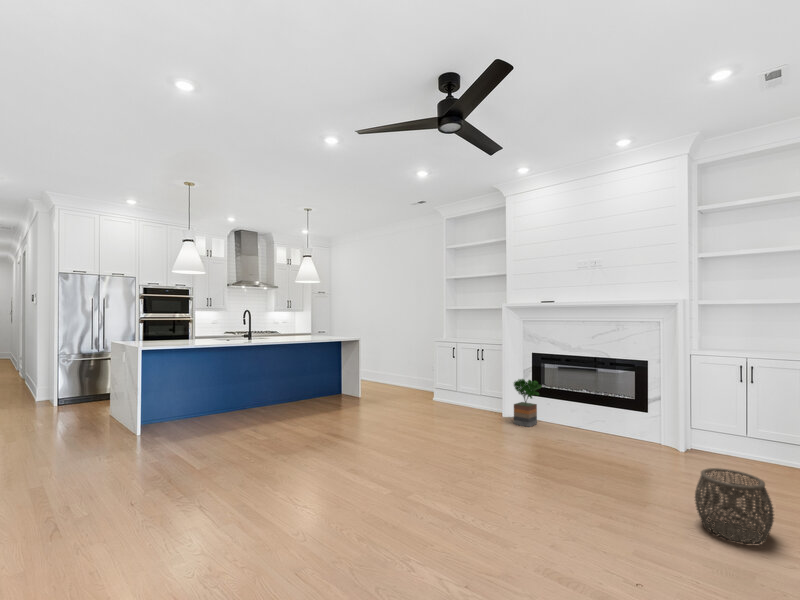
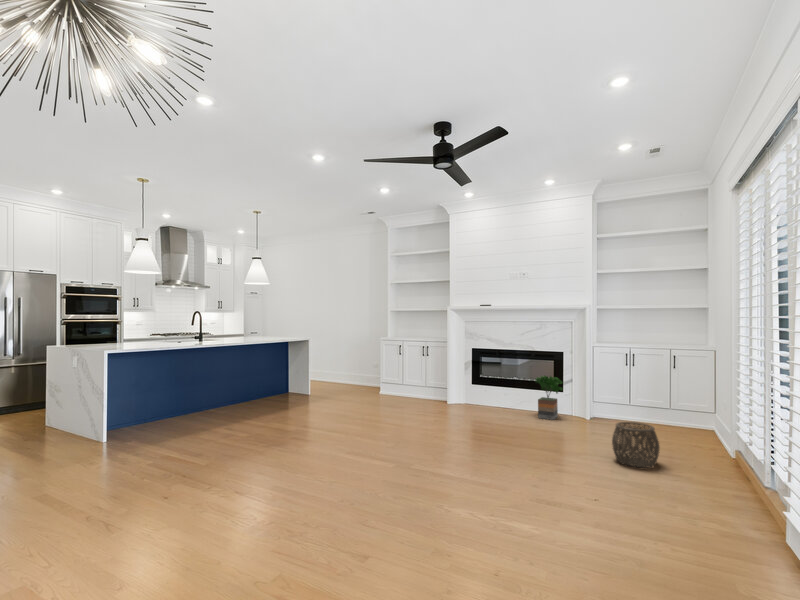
potted tree: present [514,379,541,427] -> present [536,376,562,420]

